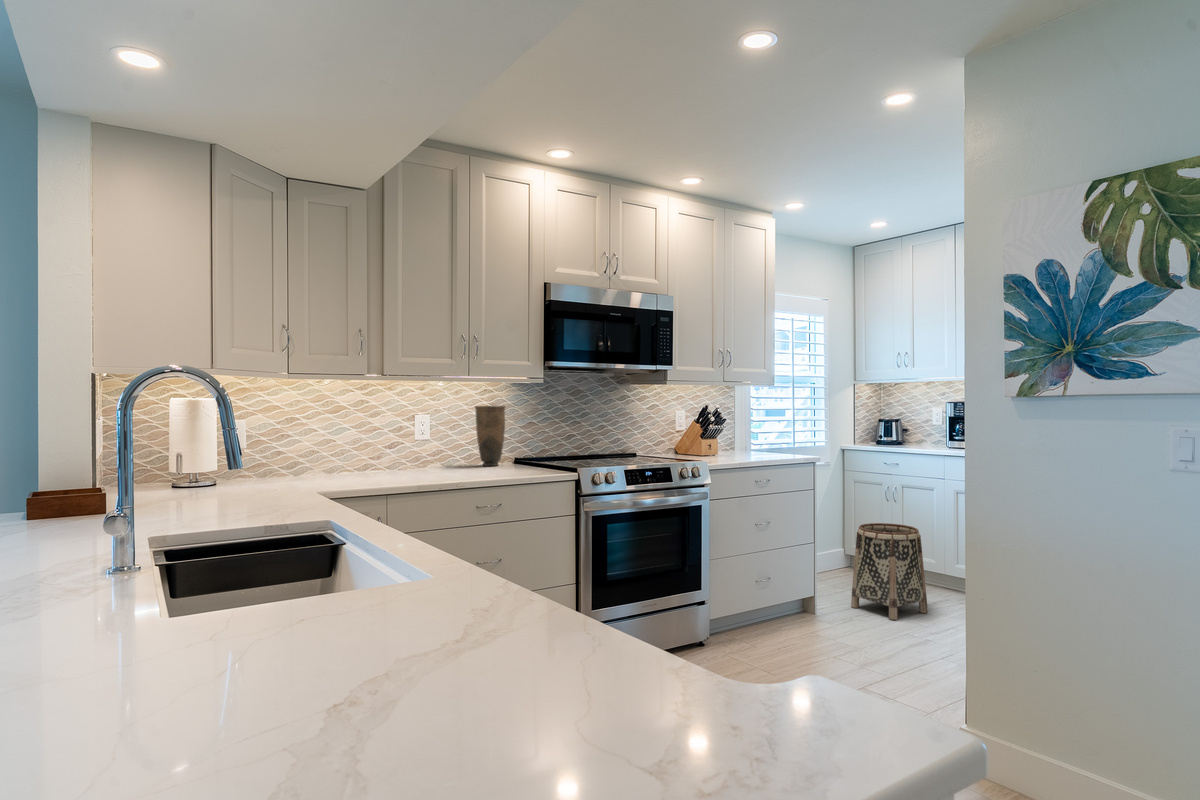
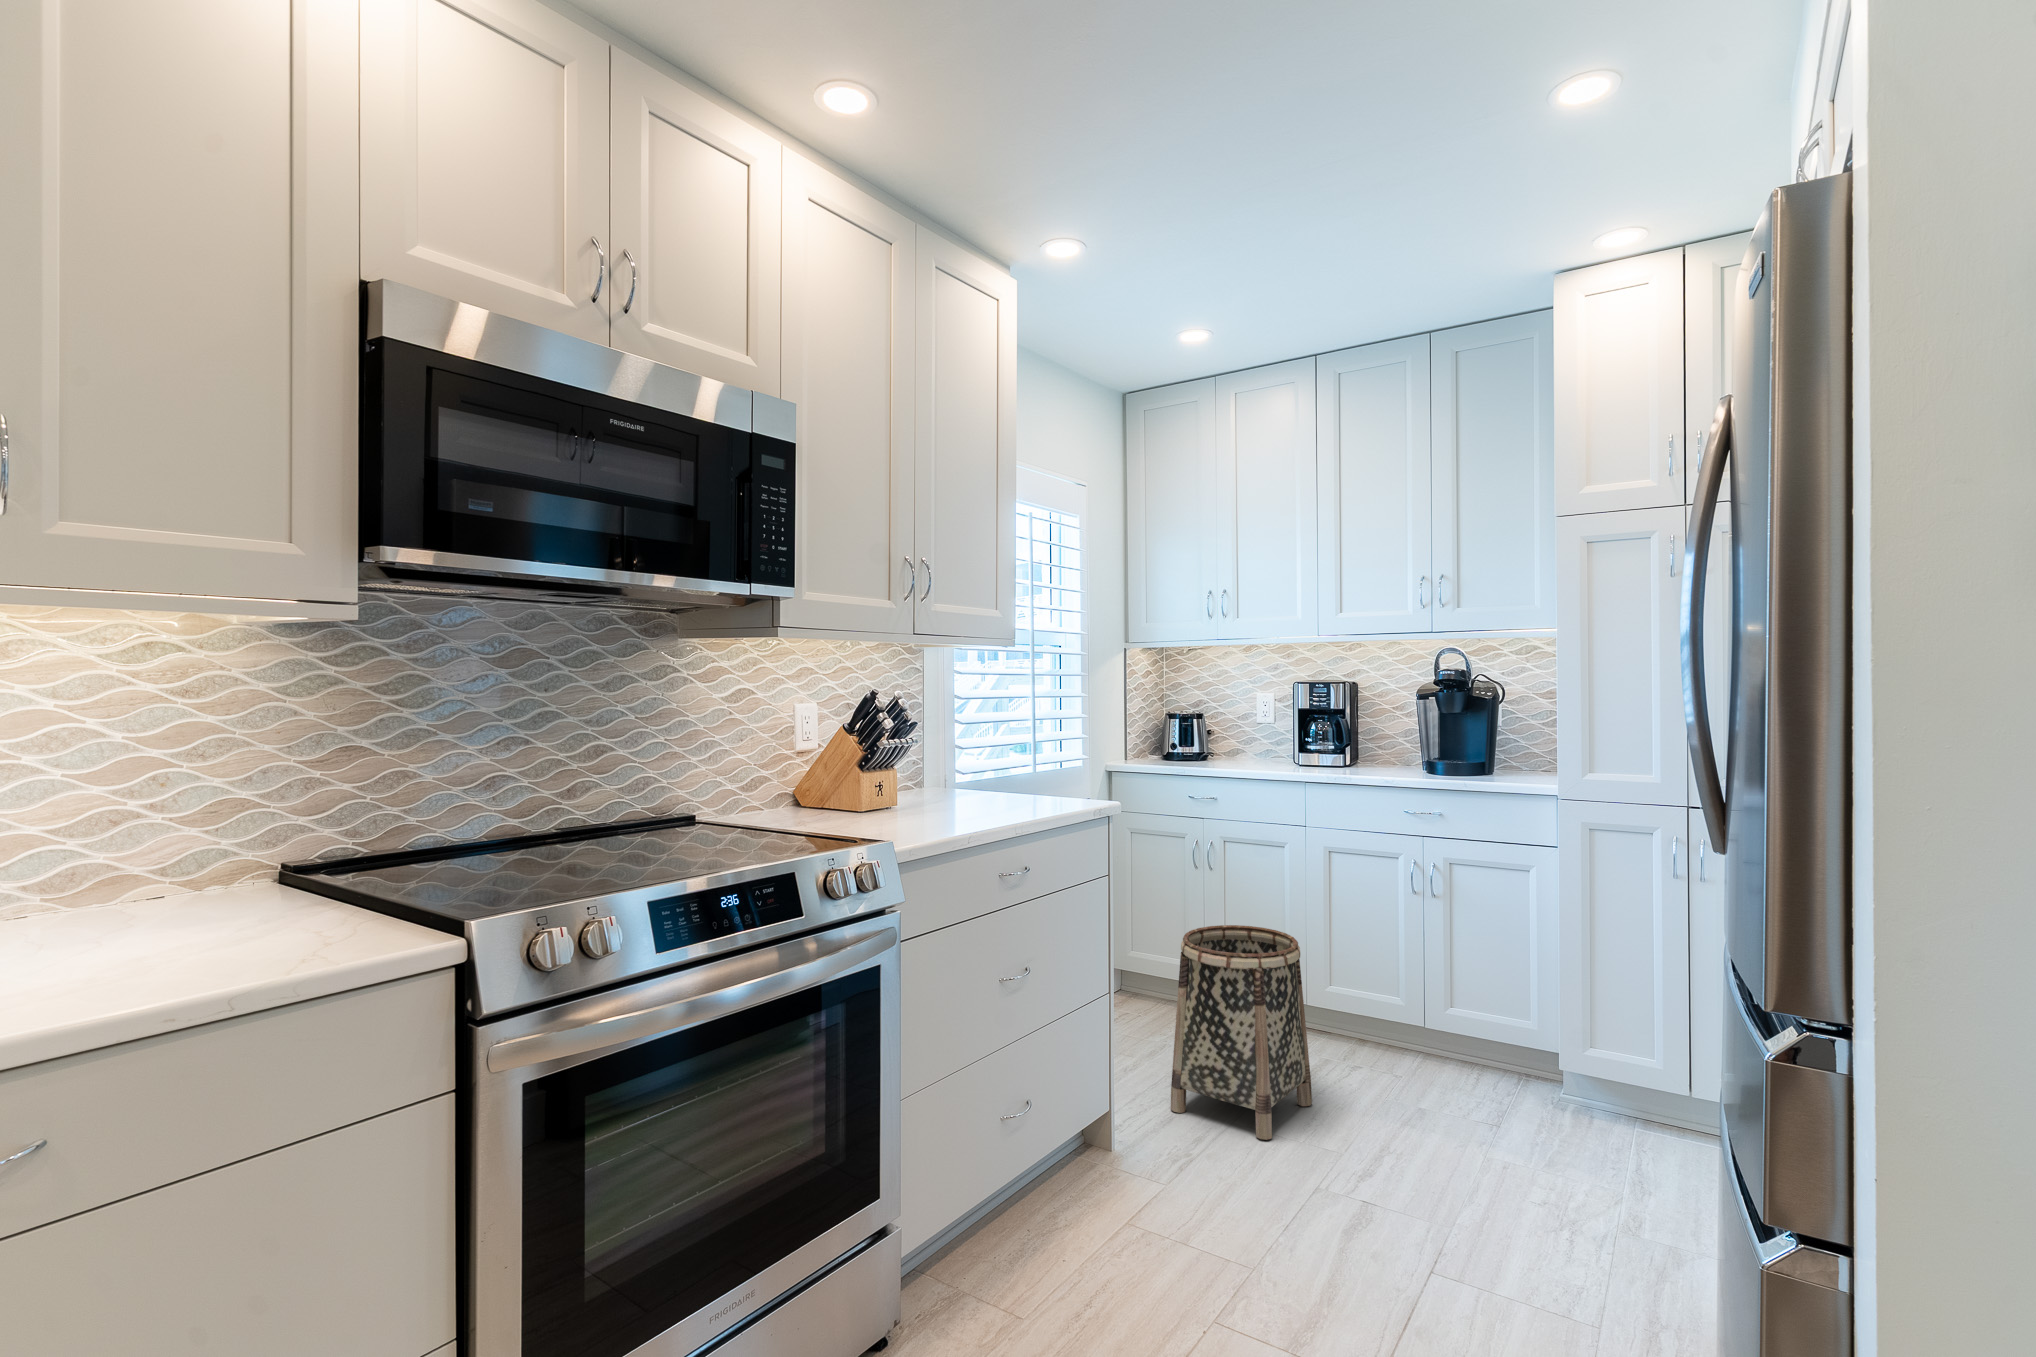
vase: present [475,406,505,466] -> none [56,698,208,919]

